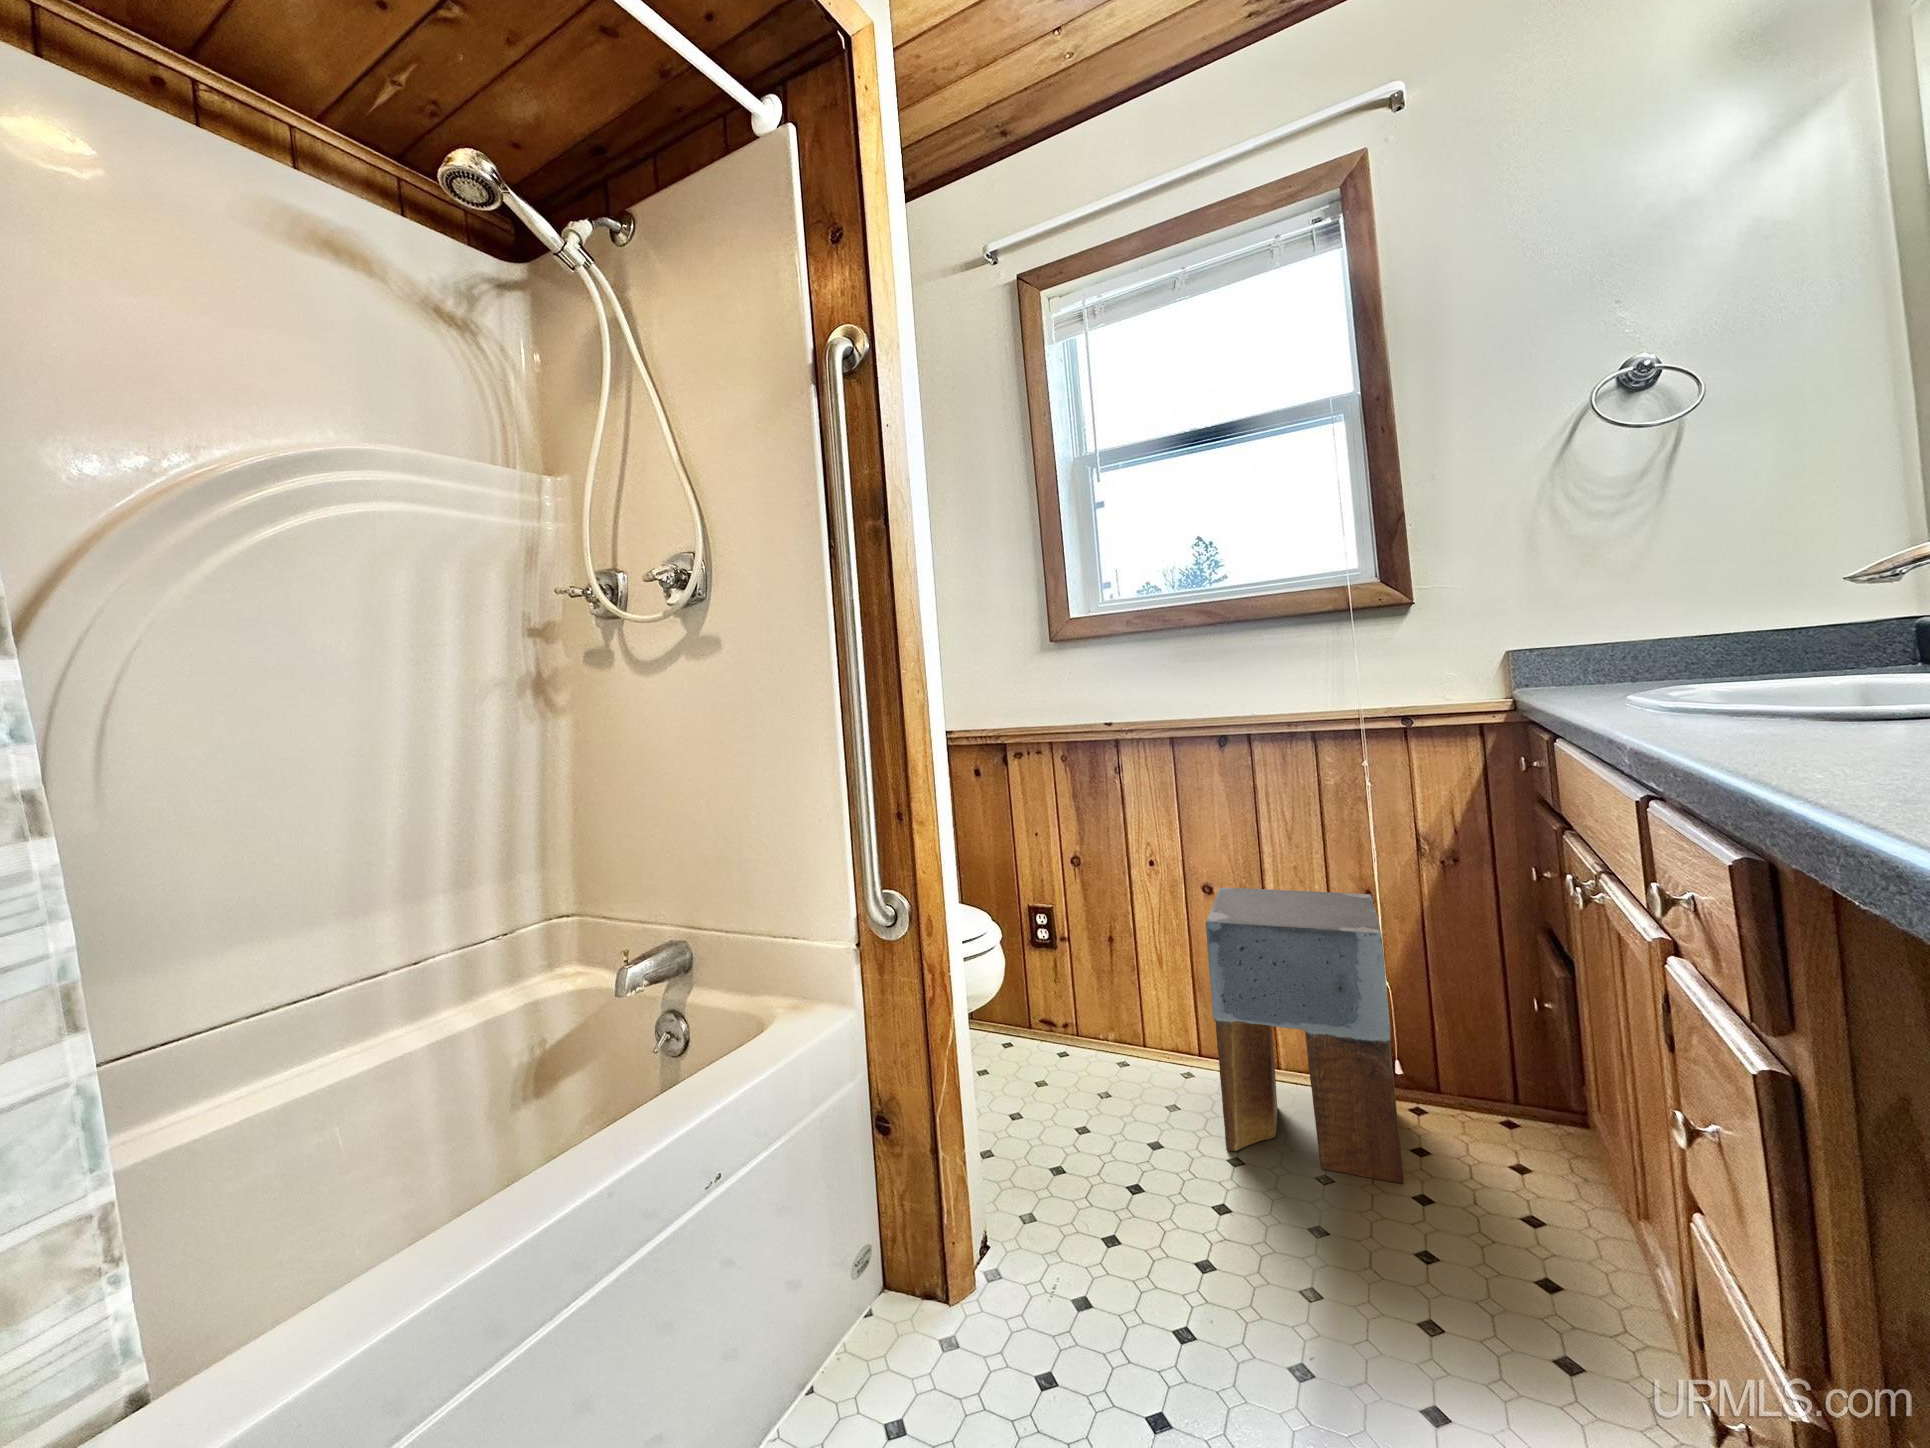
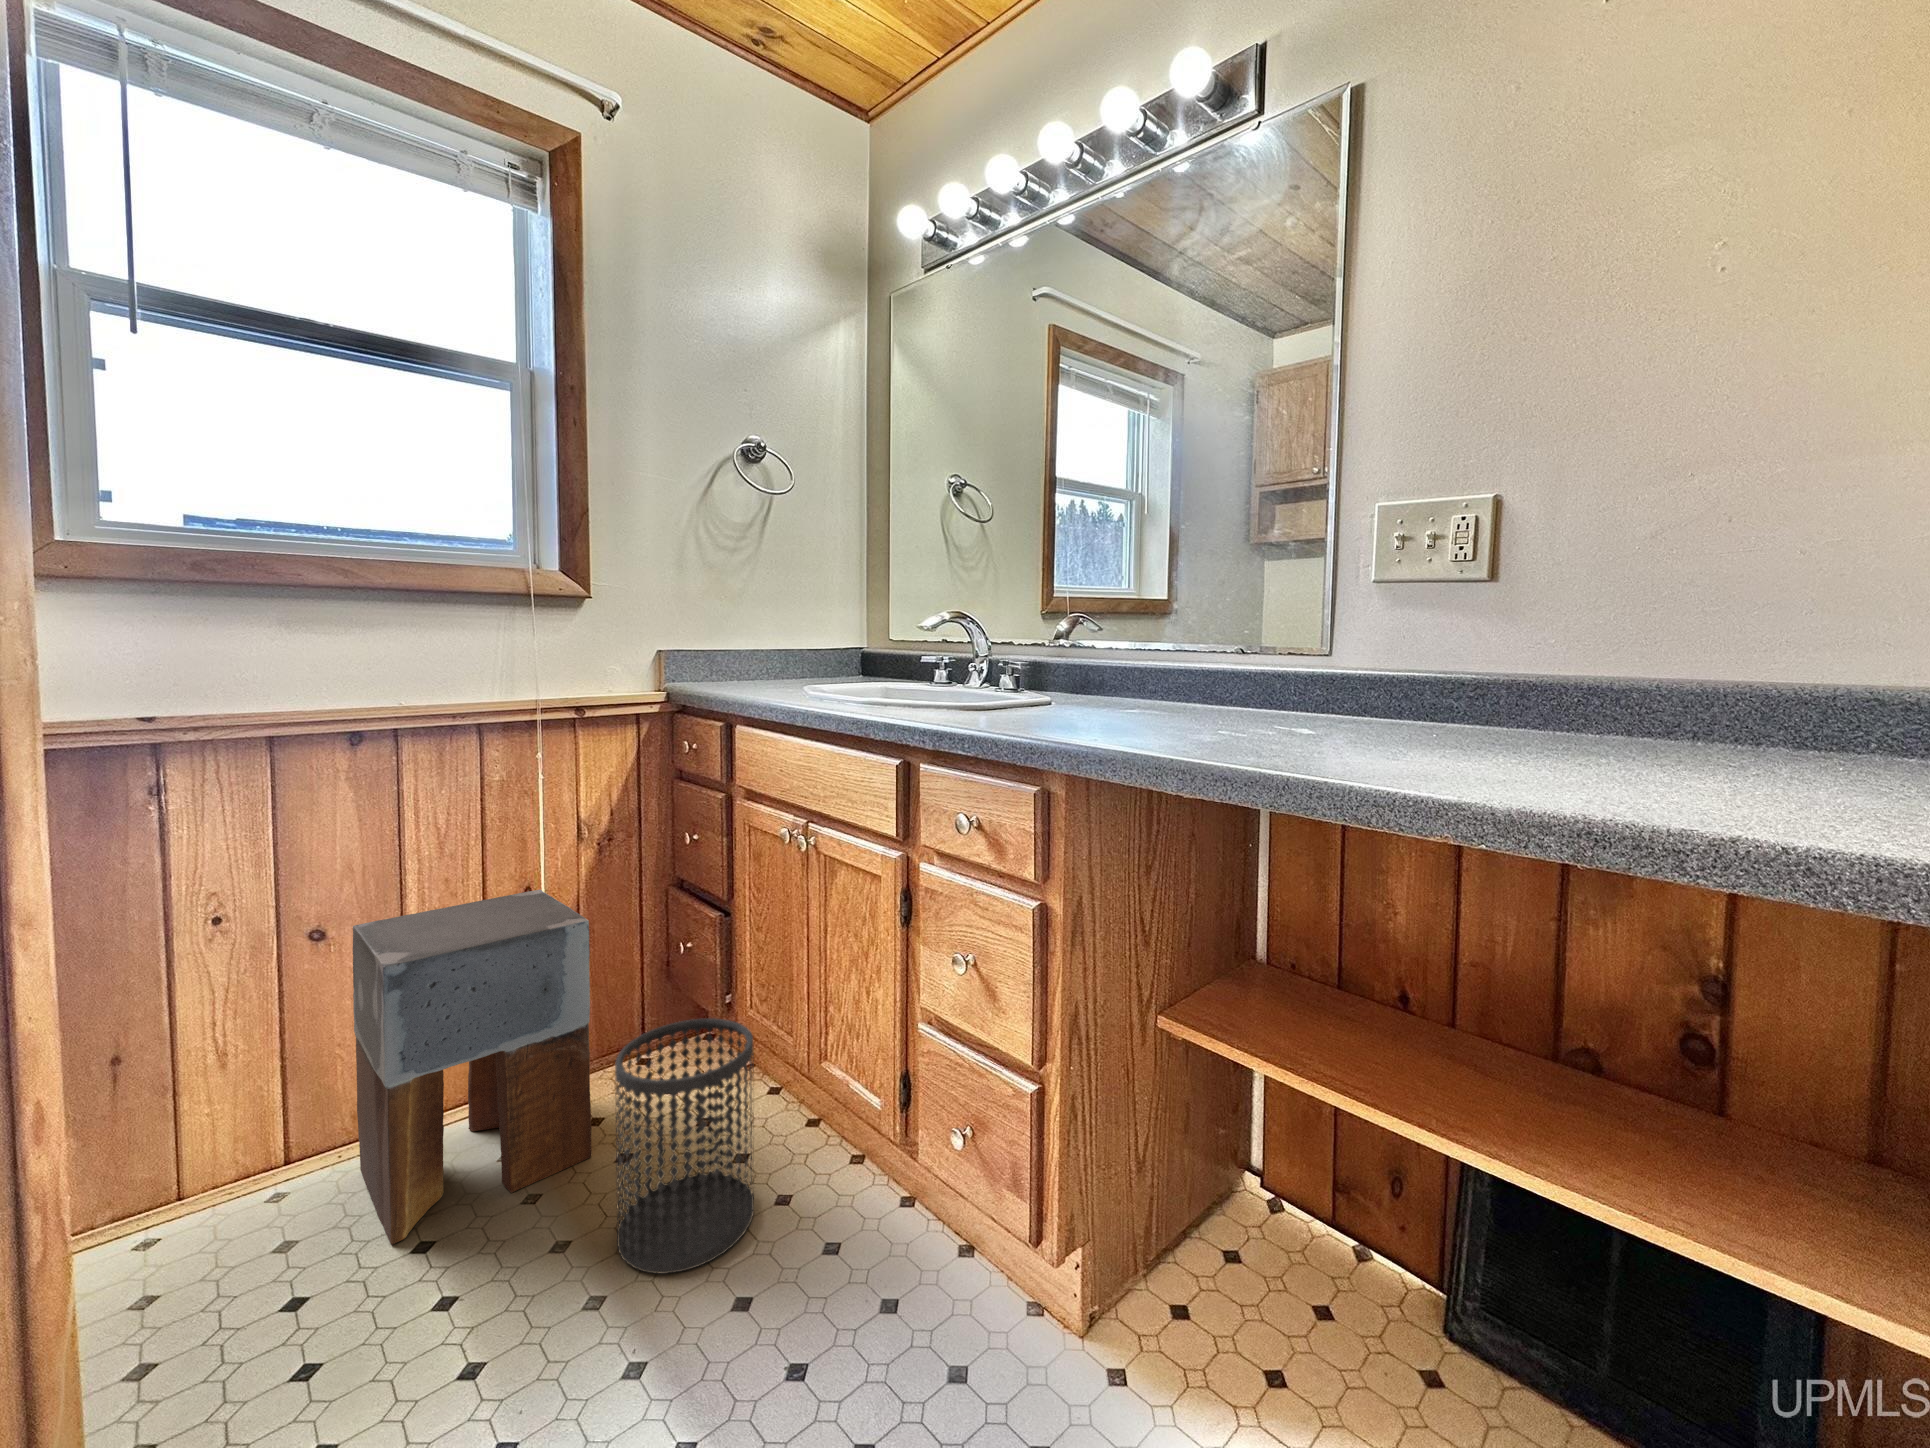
wastebasket: none [1357,1070,1556,1381] -> present [615,1018,754,1274]

